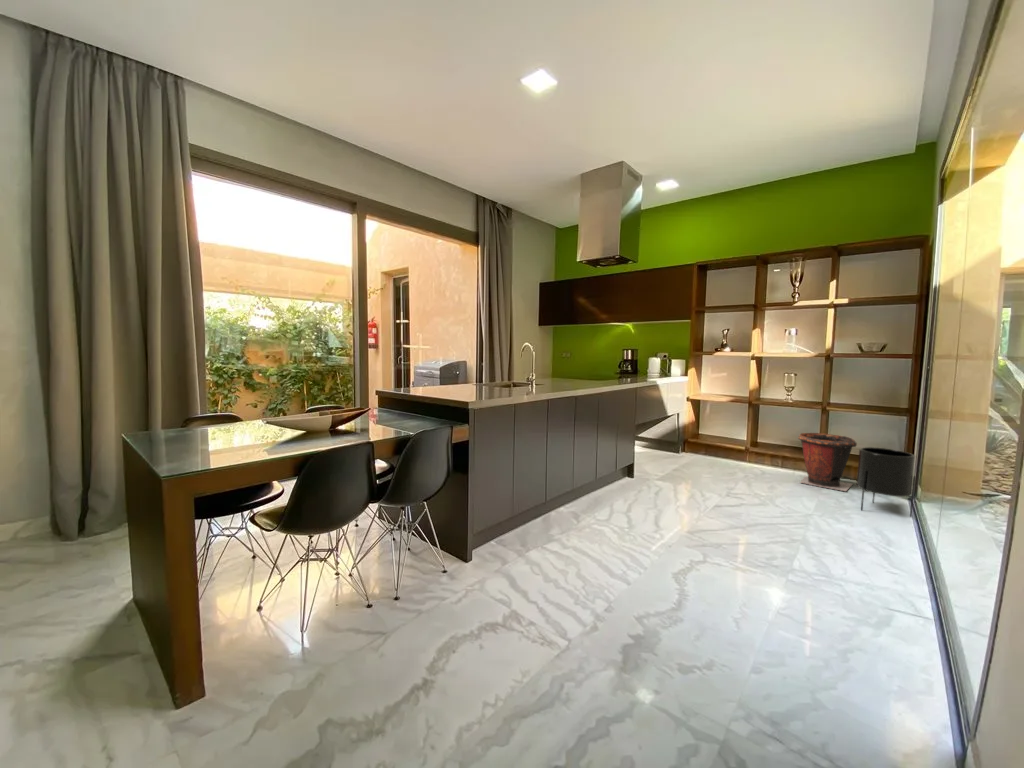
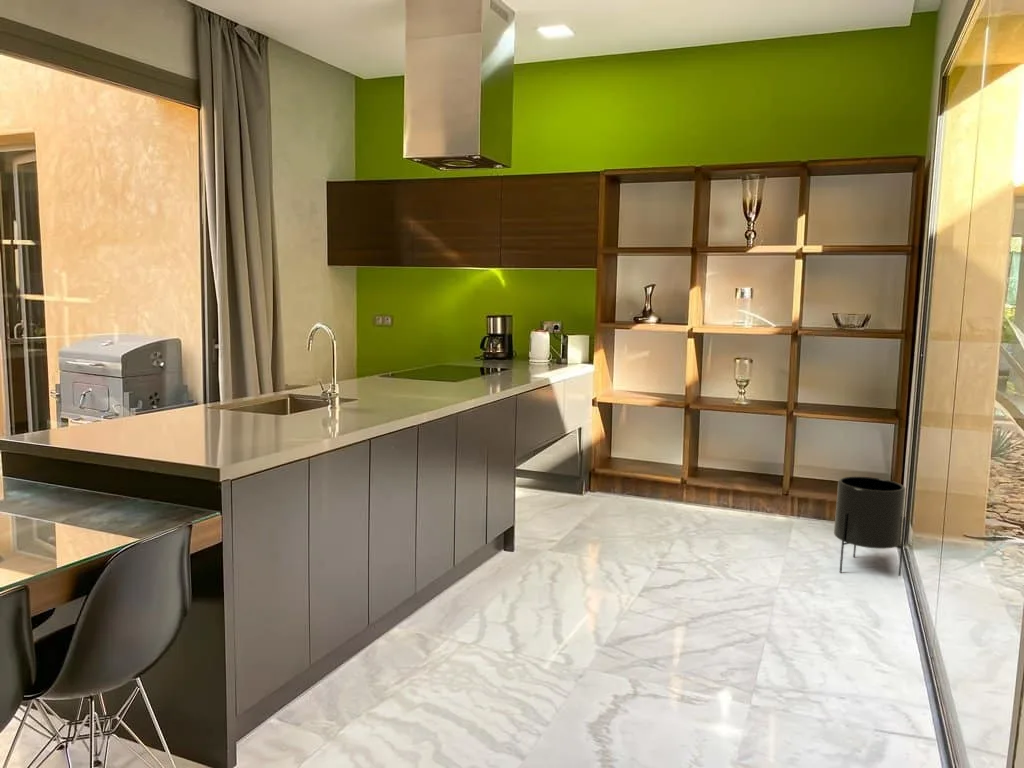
waste bin: present [798,433,857,491] -> none [757,453,833,542]

